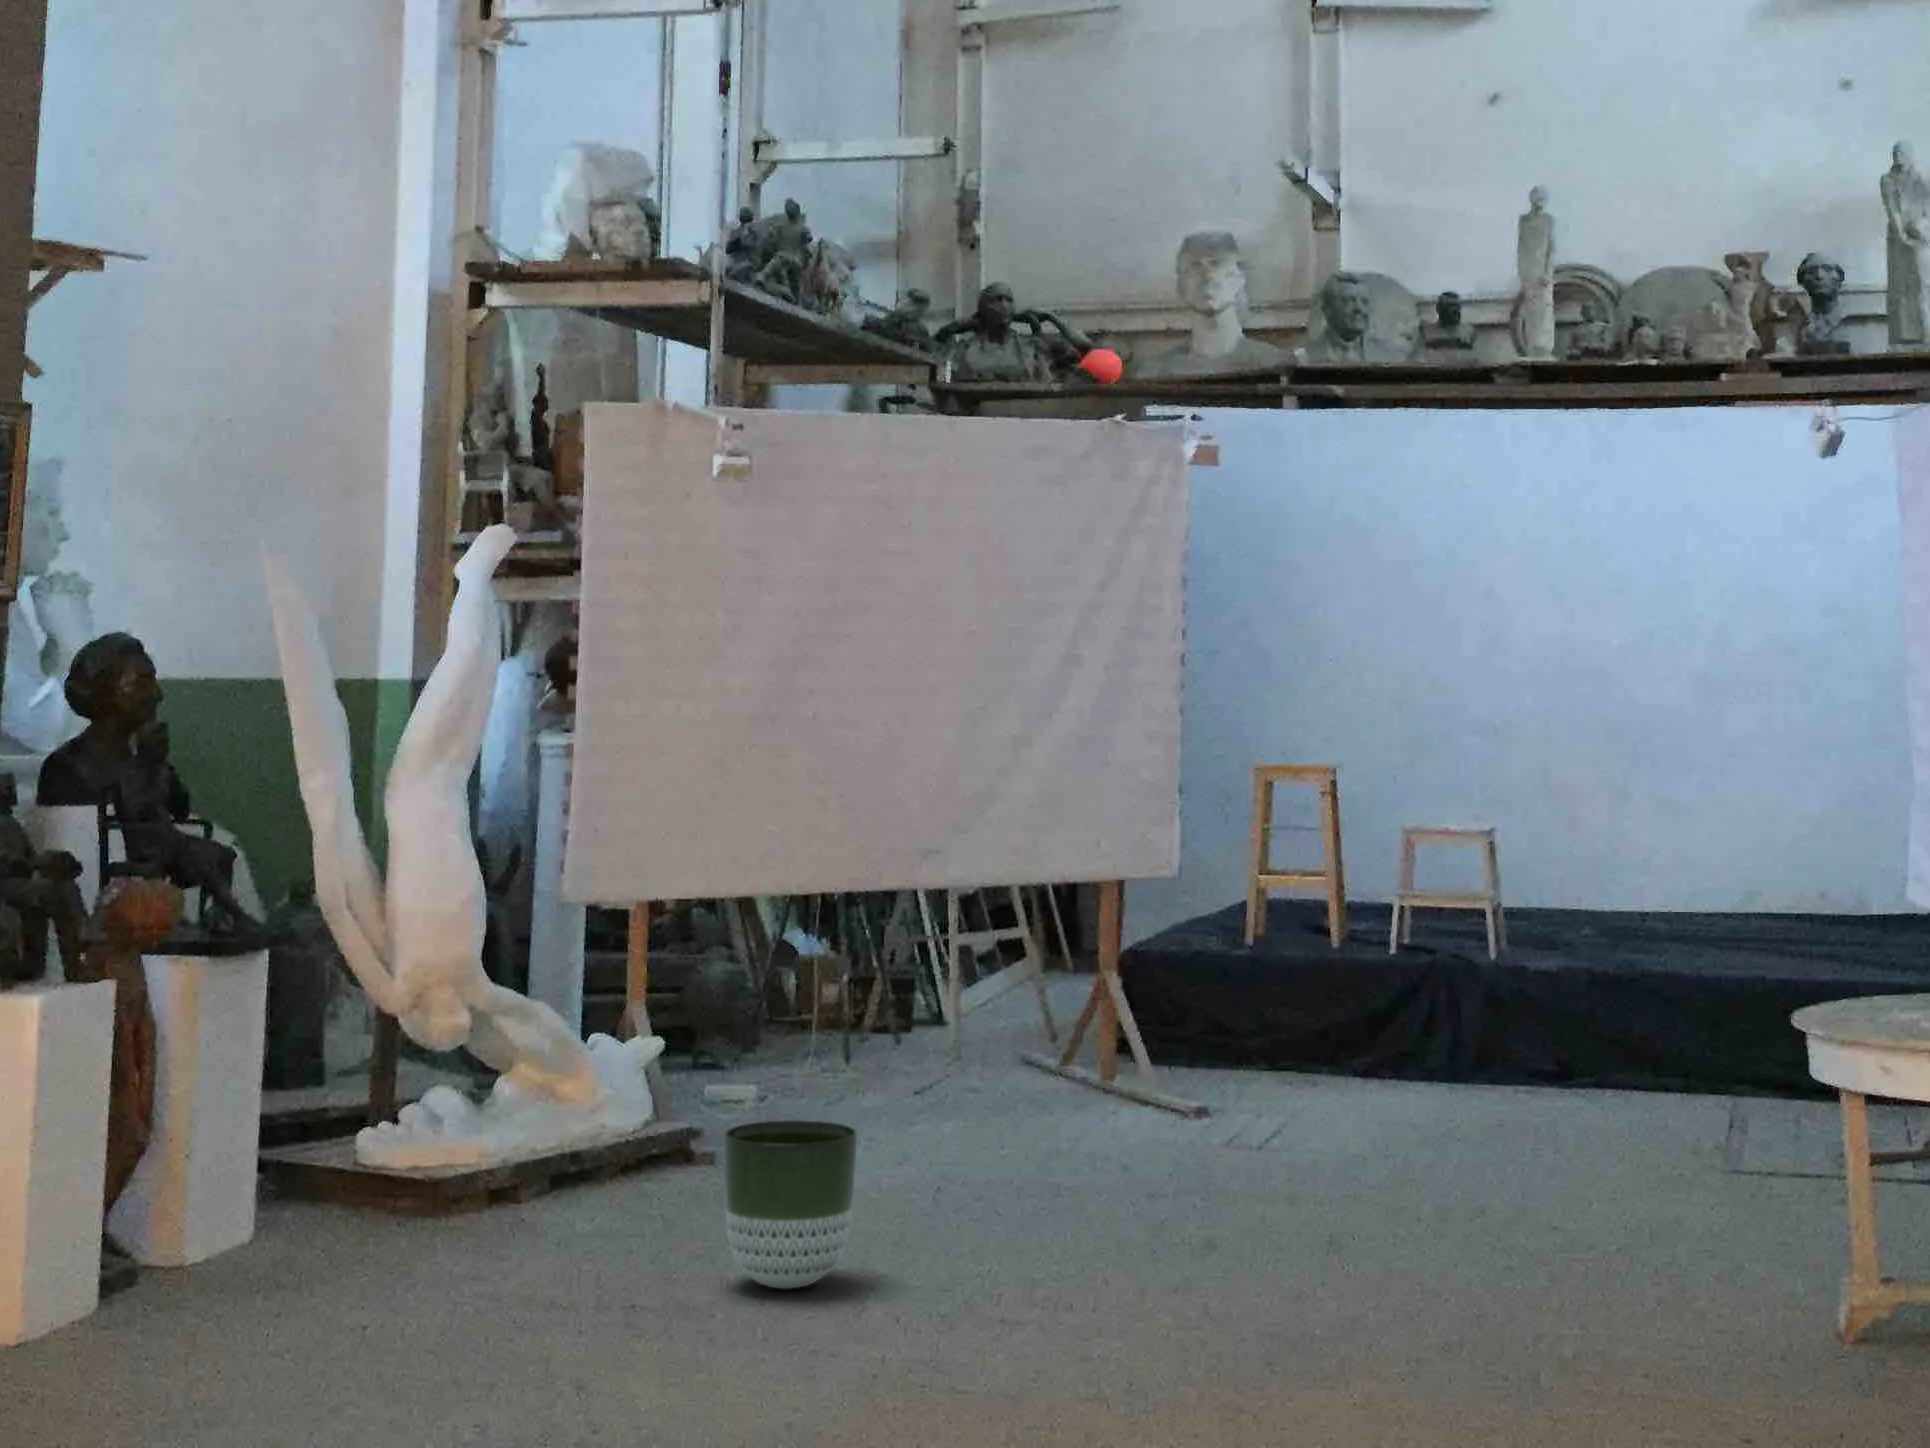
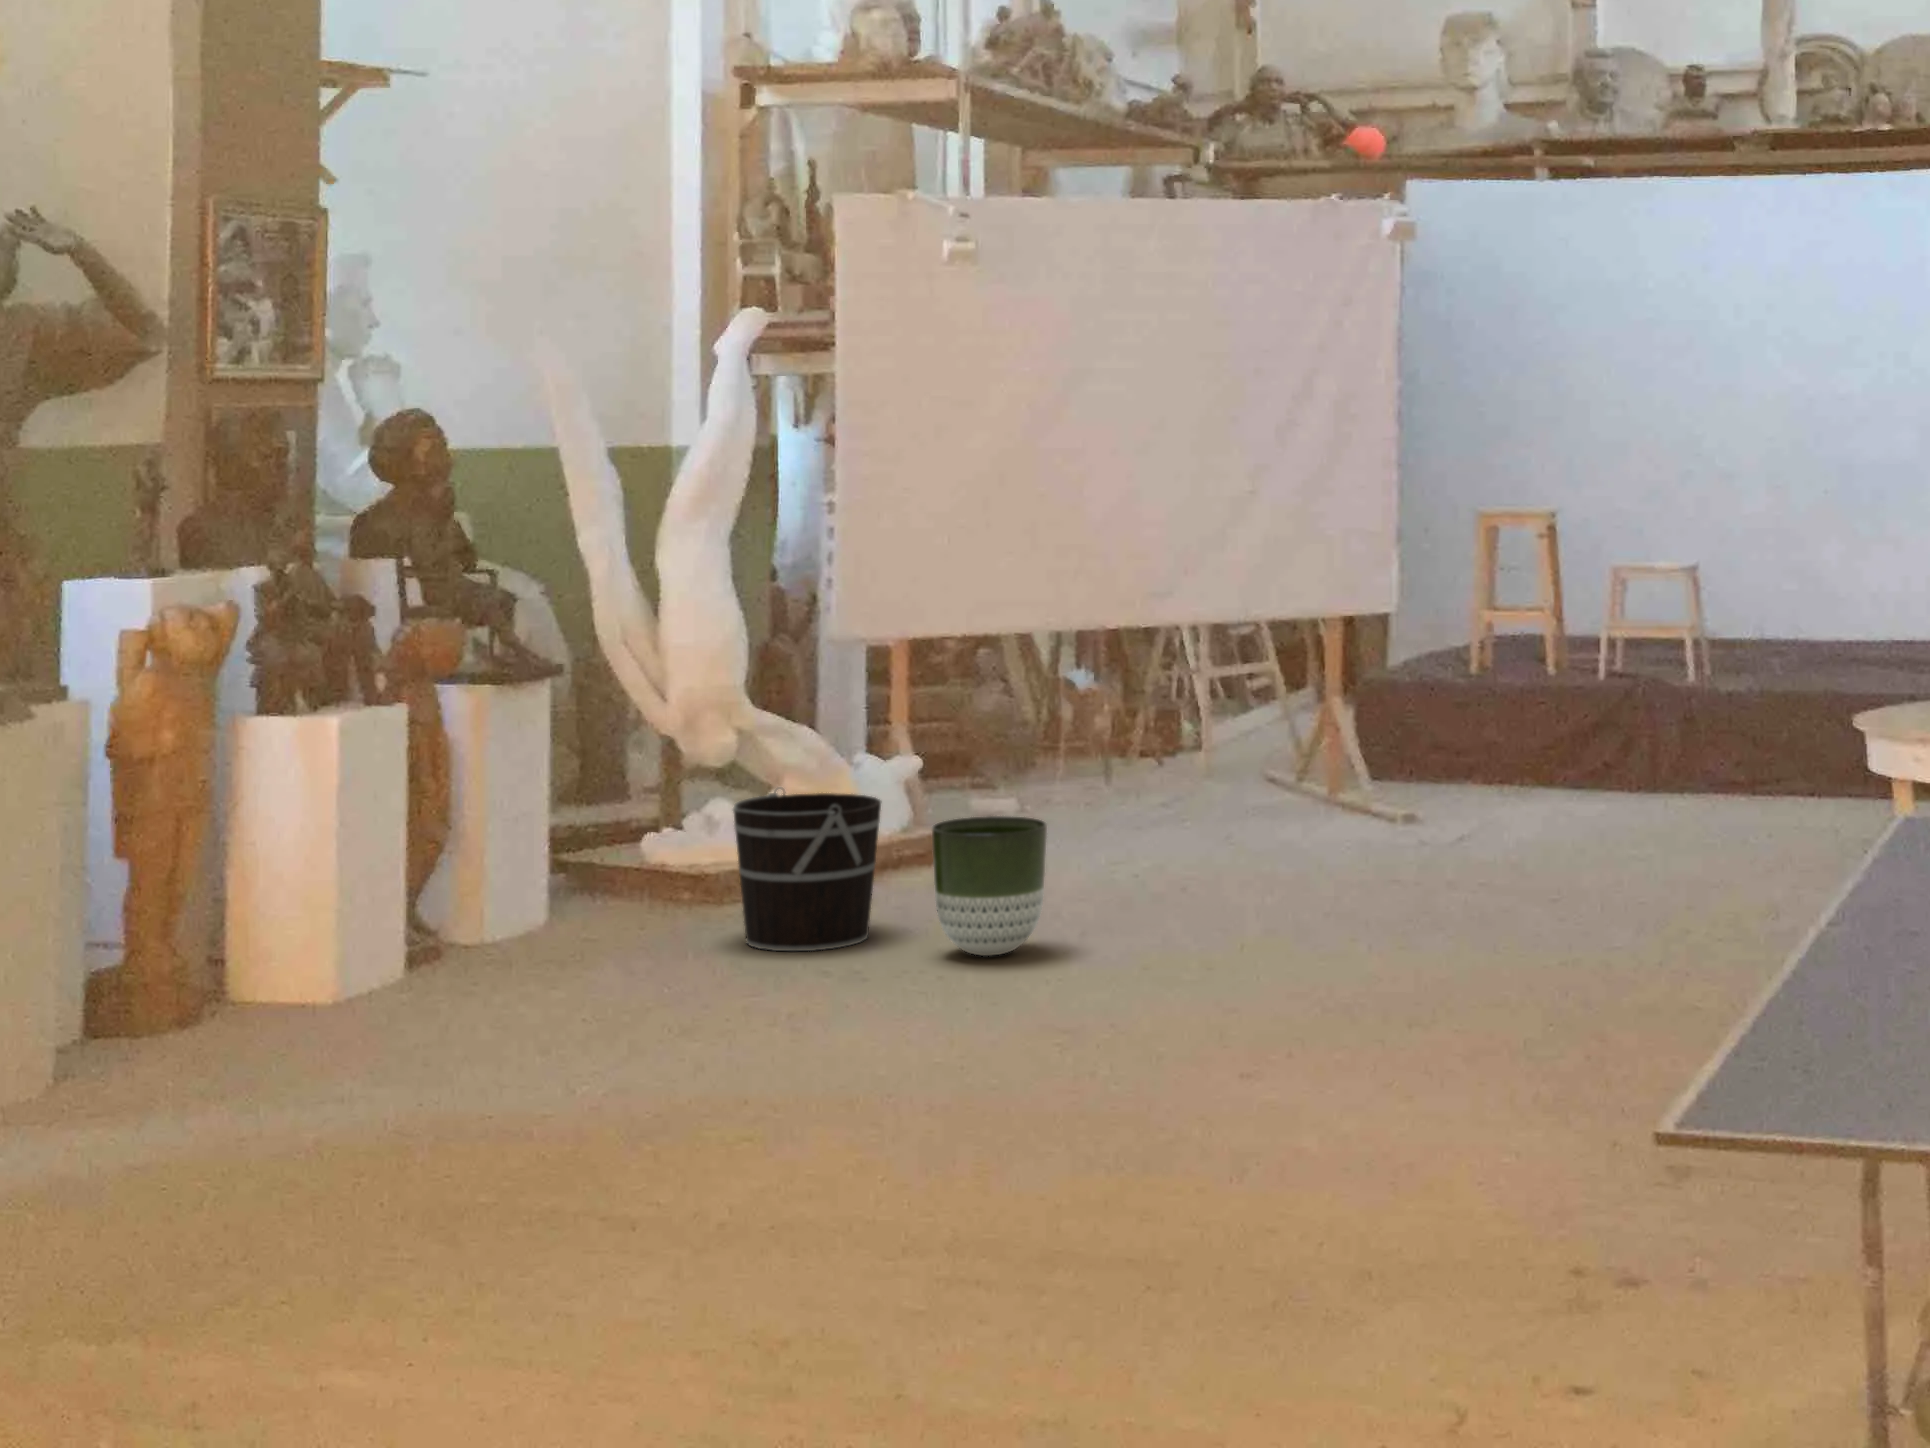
bucket: none [488,1081,658,1280] -> present [733,788,881,951]

